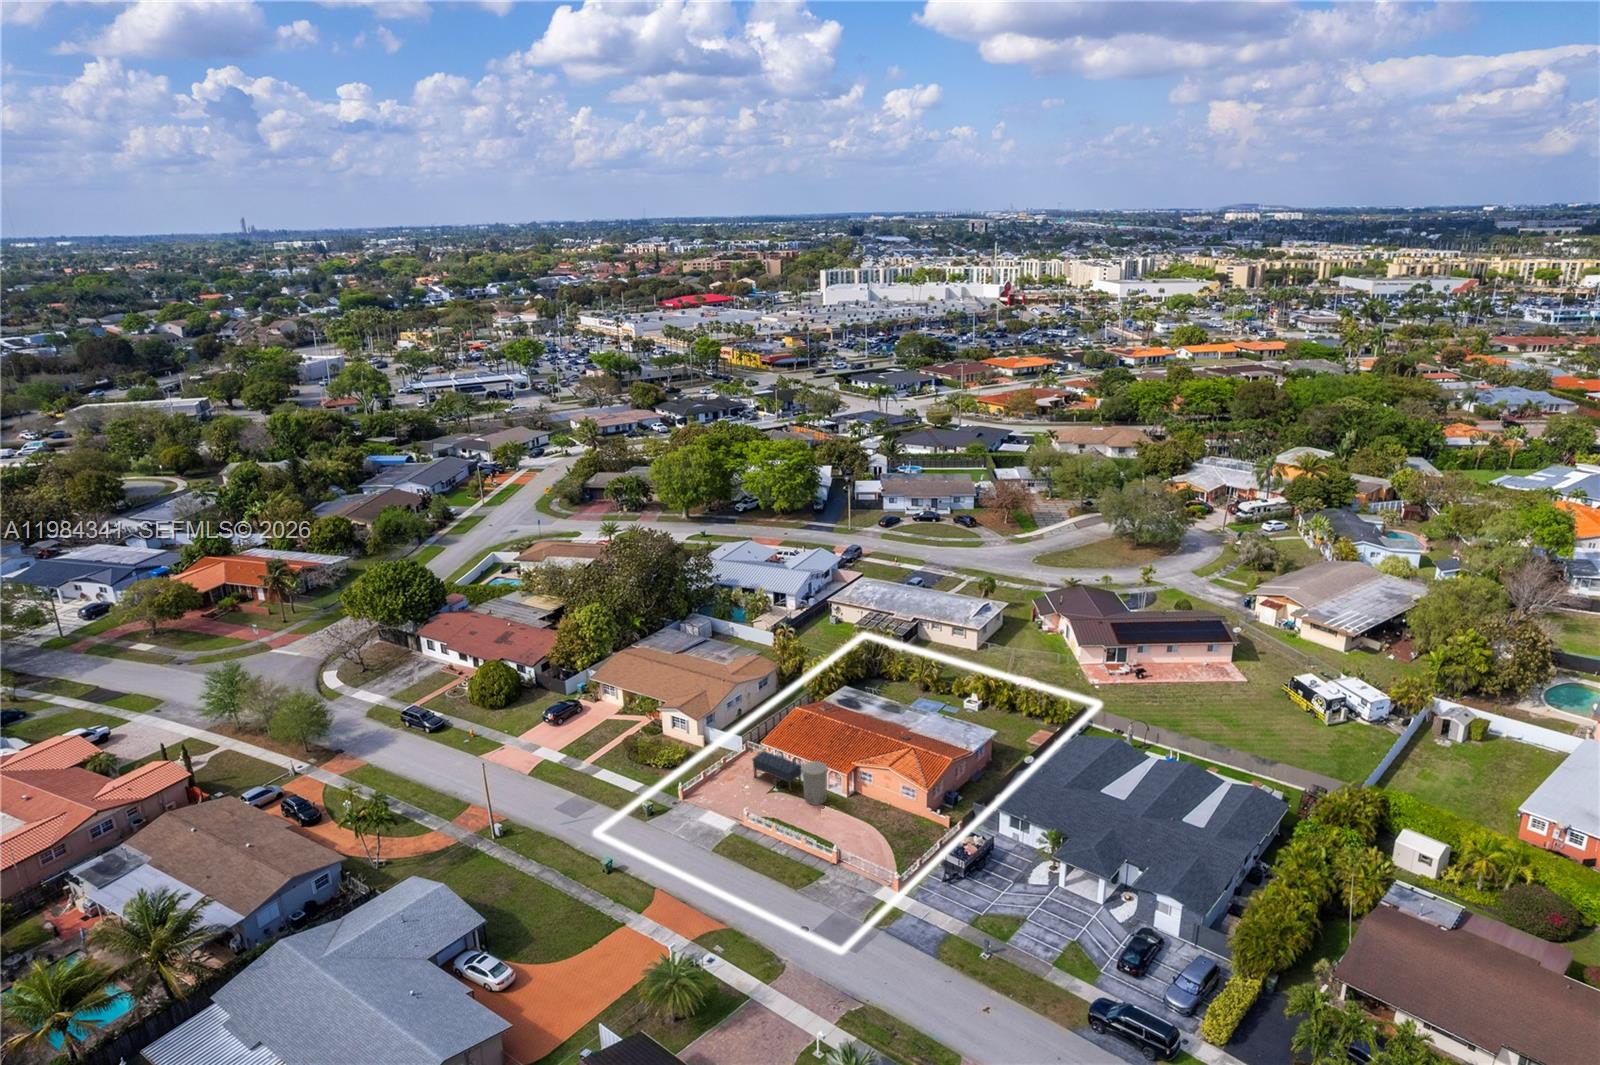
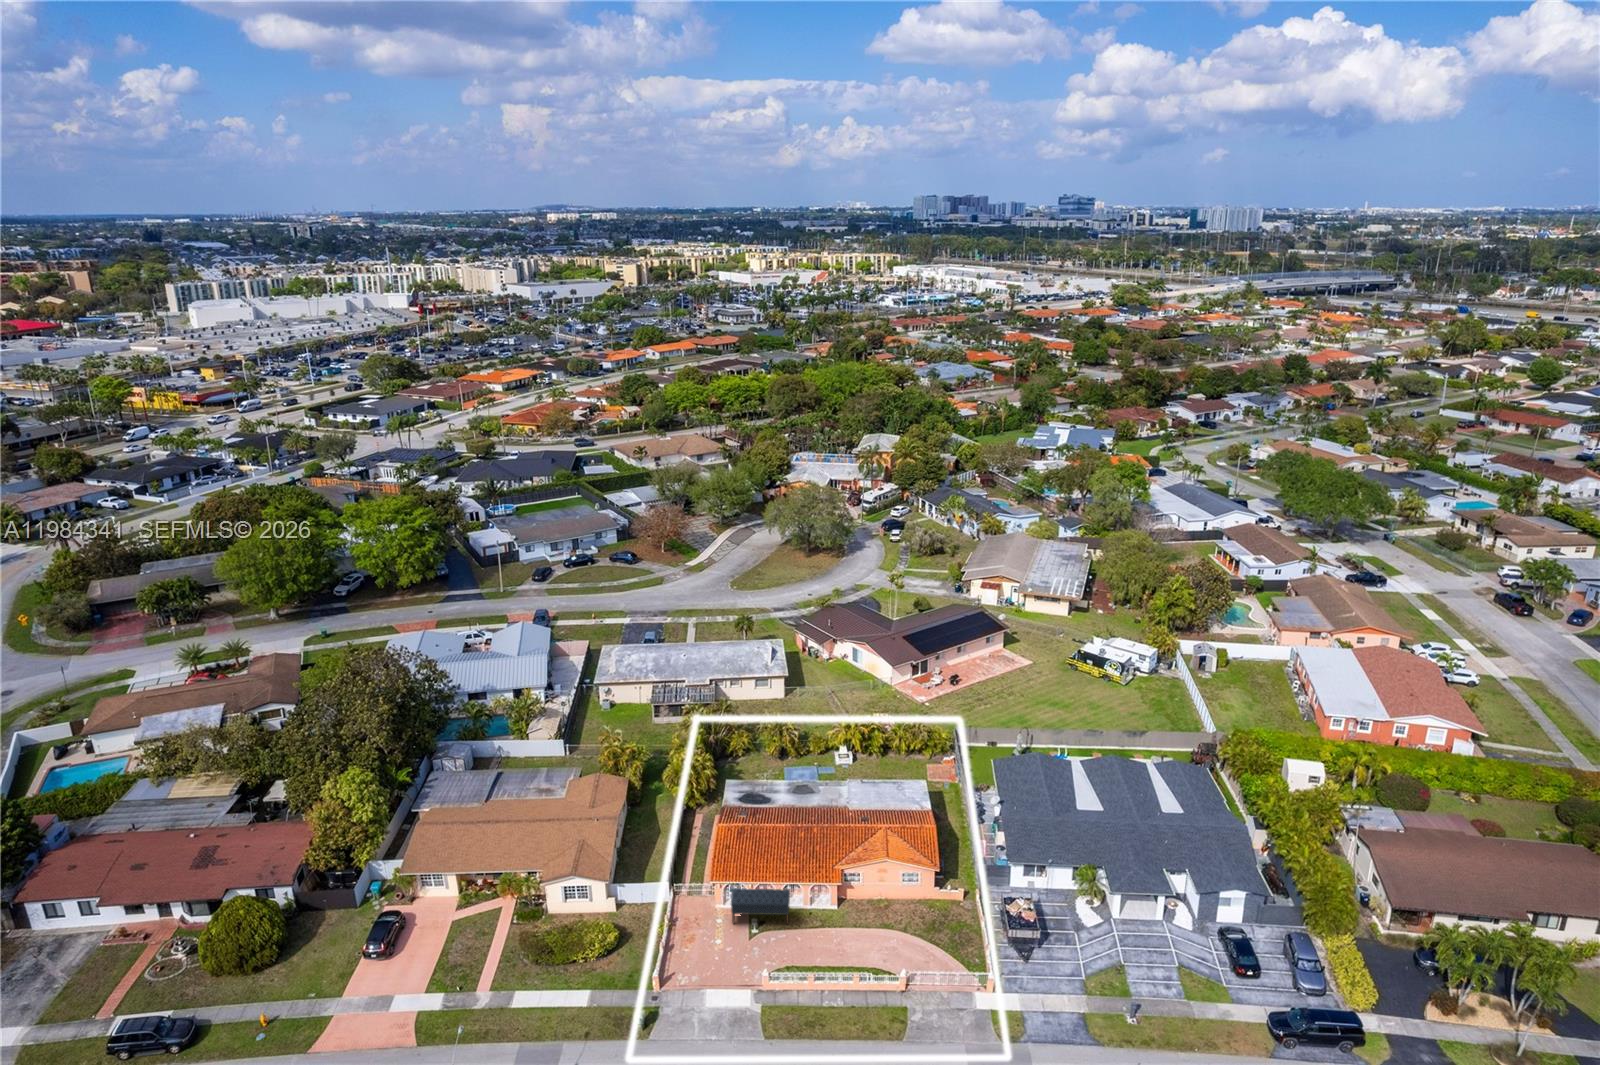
trash can: present [801,761,828,805] -> none [805,878,836,930]

